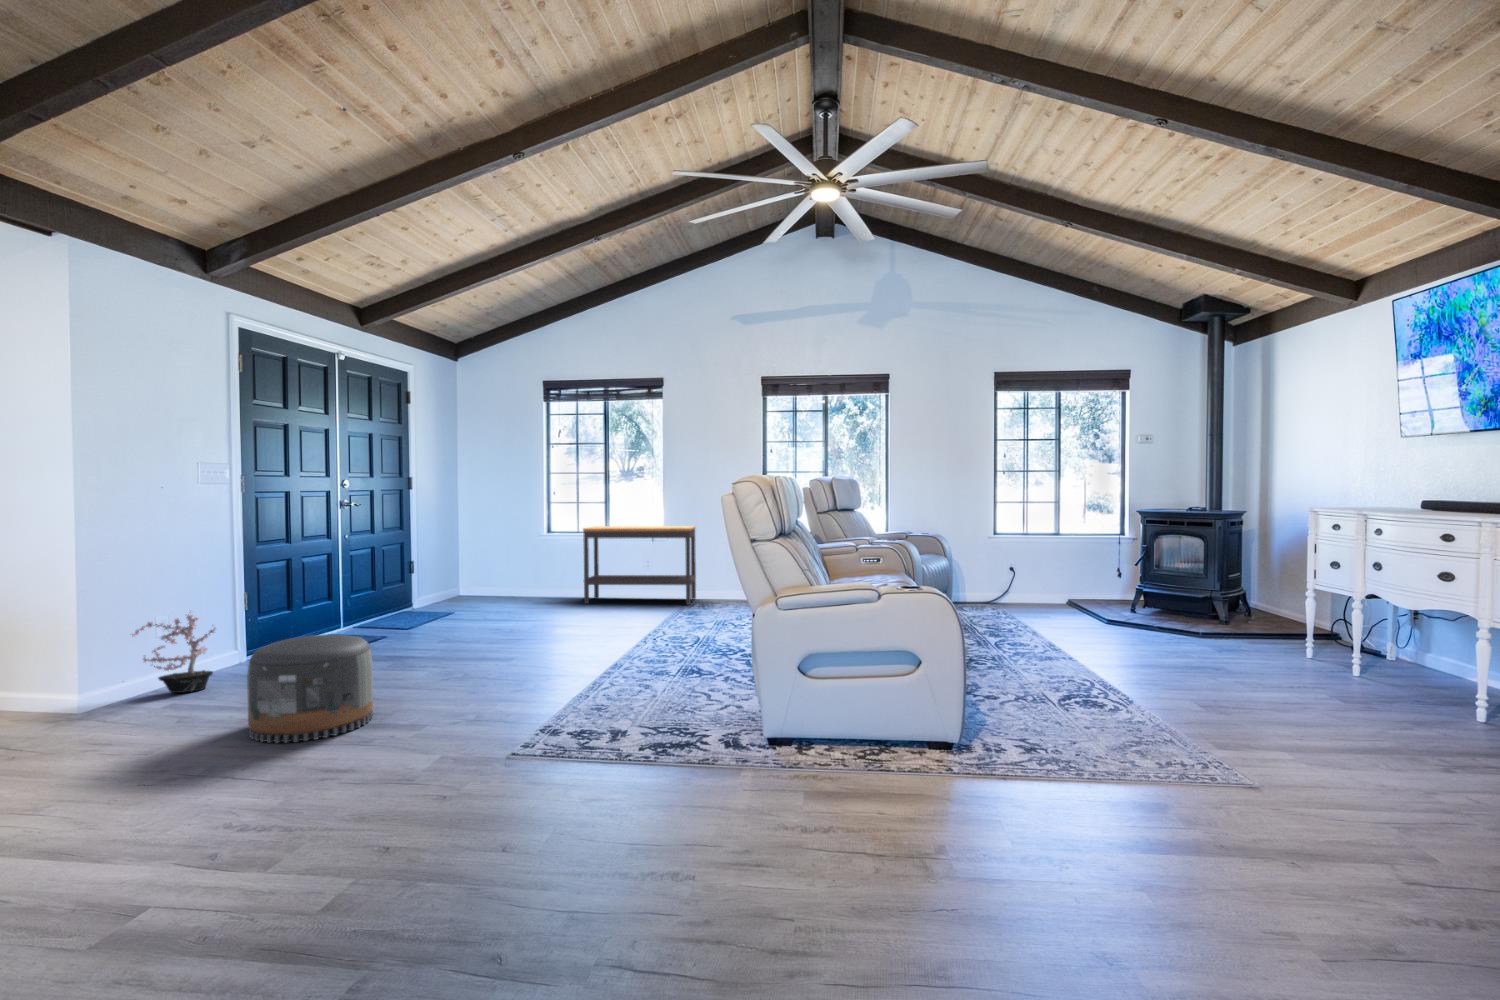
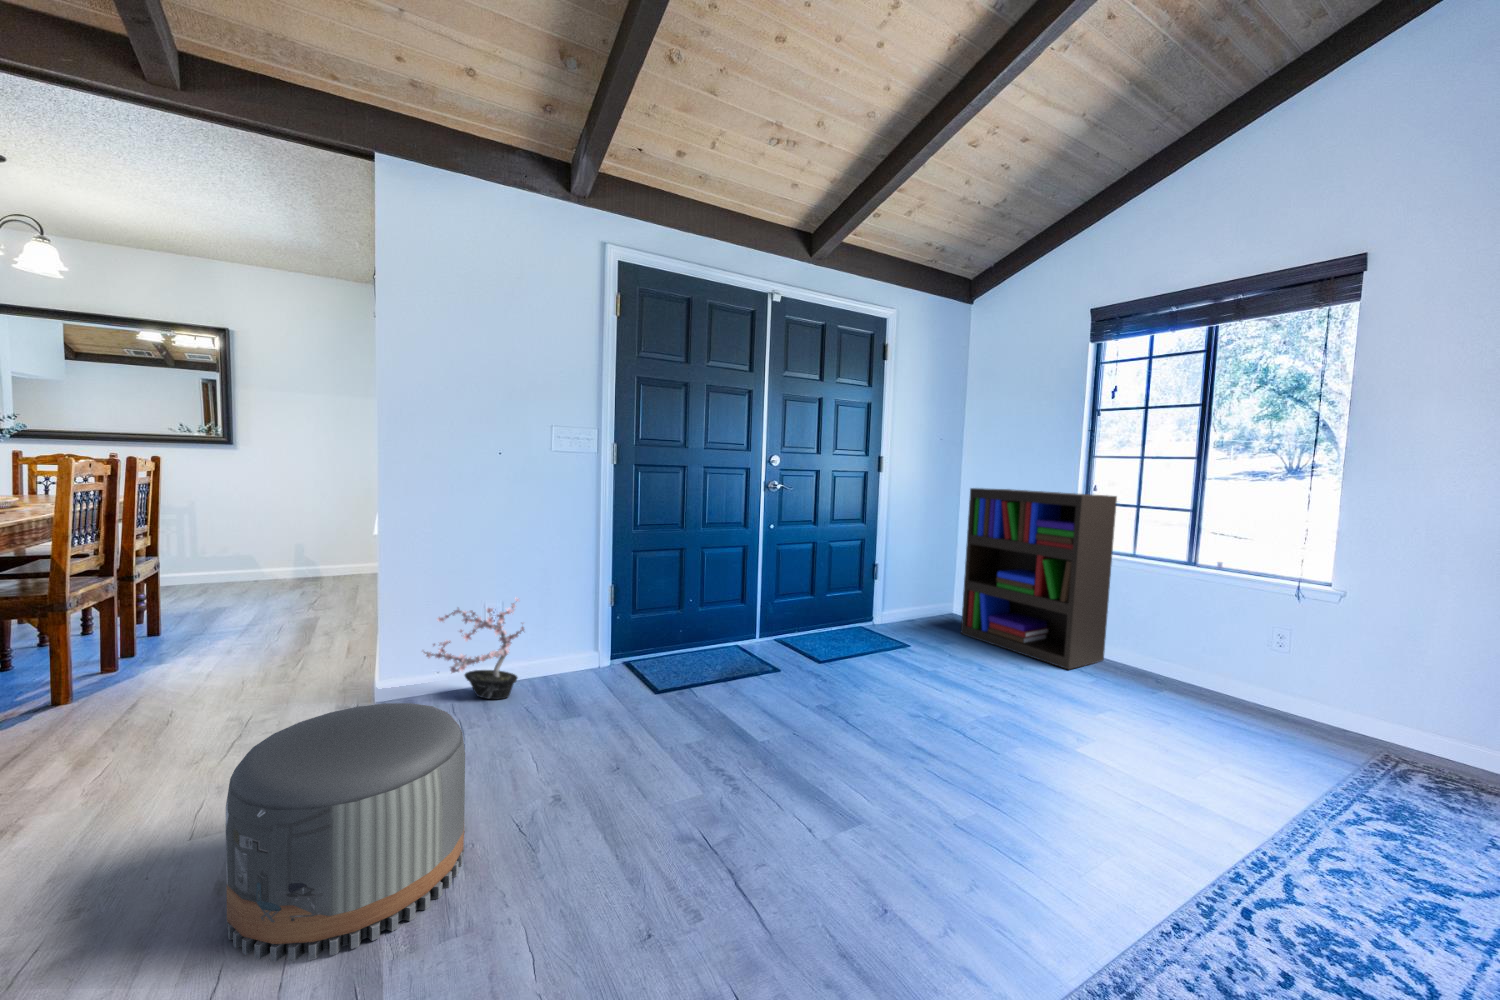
bookshelf: none [478,497,569,603] -> present [961,488,1117,670]
console table: present [583,526,696,604] -> none [1121,552,1445,779]

